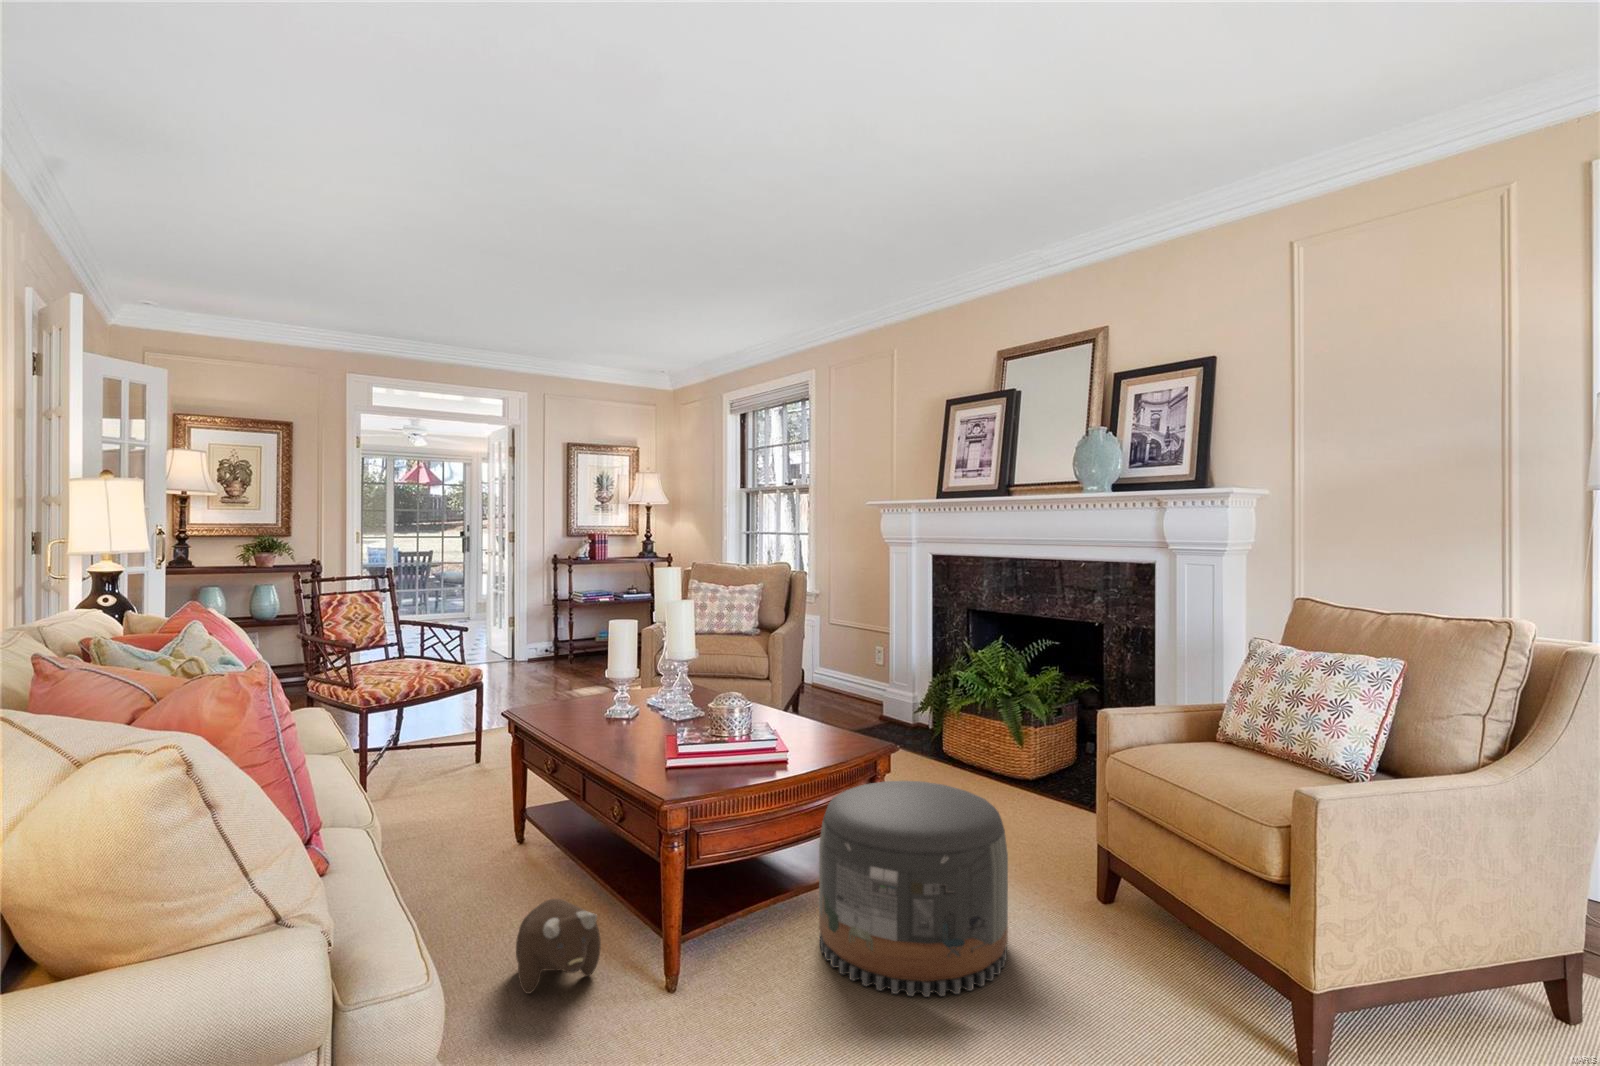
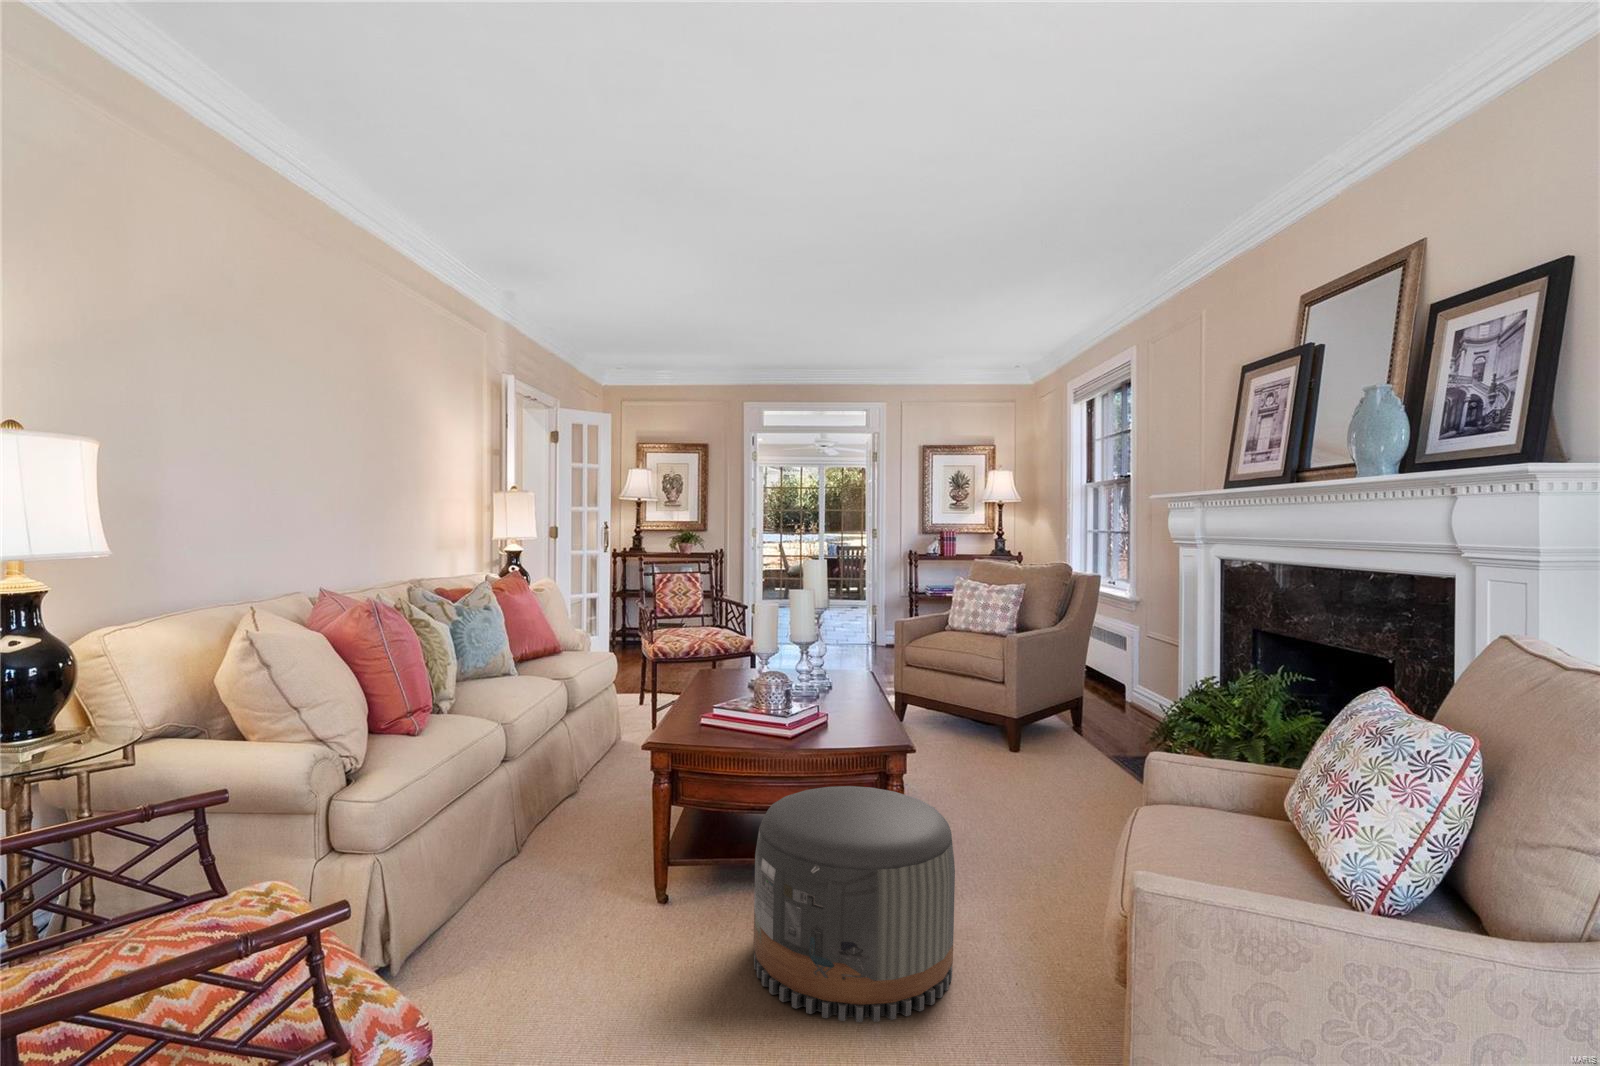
plush toy: present [516,899,601,994] -> none [531,821,602,892]

